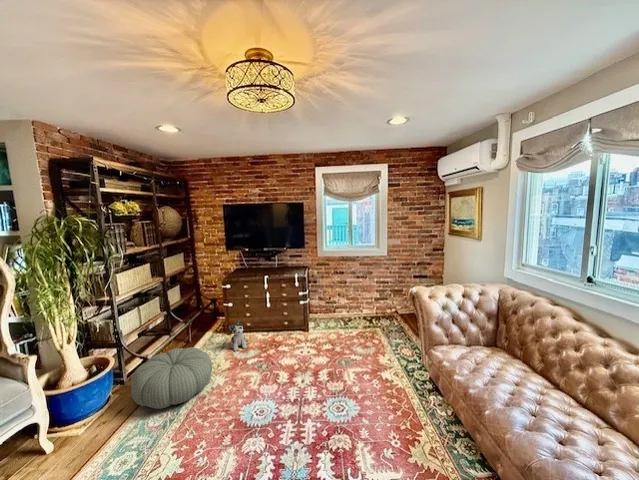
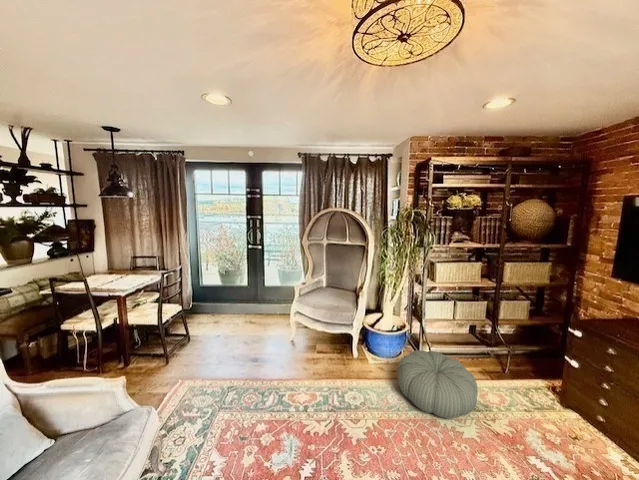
plush toy: present [229,321,247,351] -> none [536,391,573,444]

